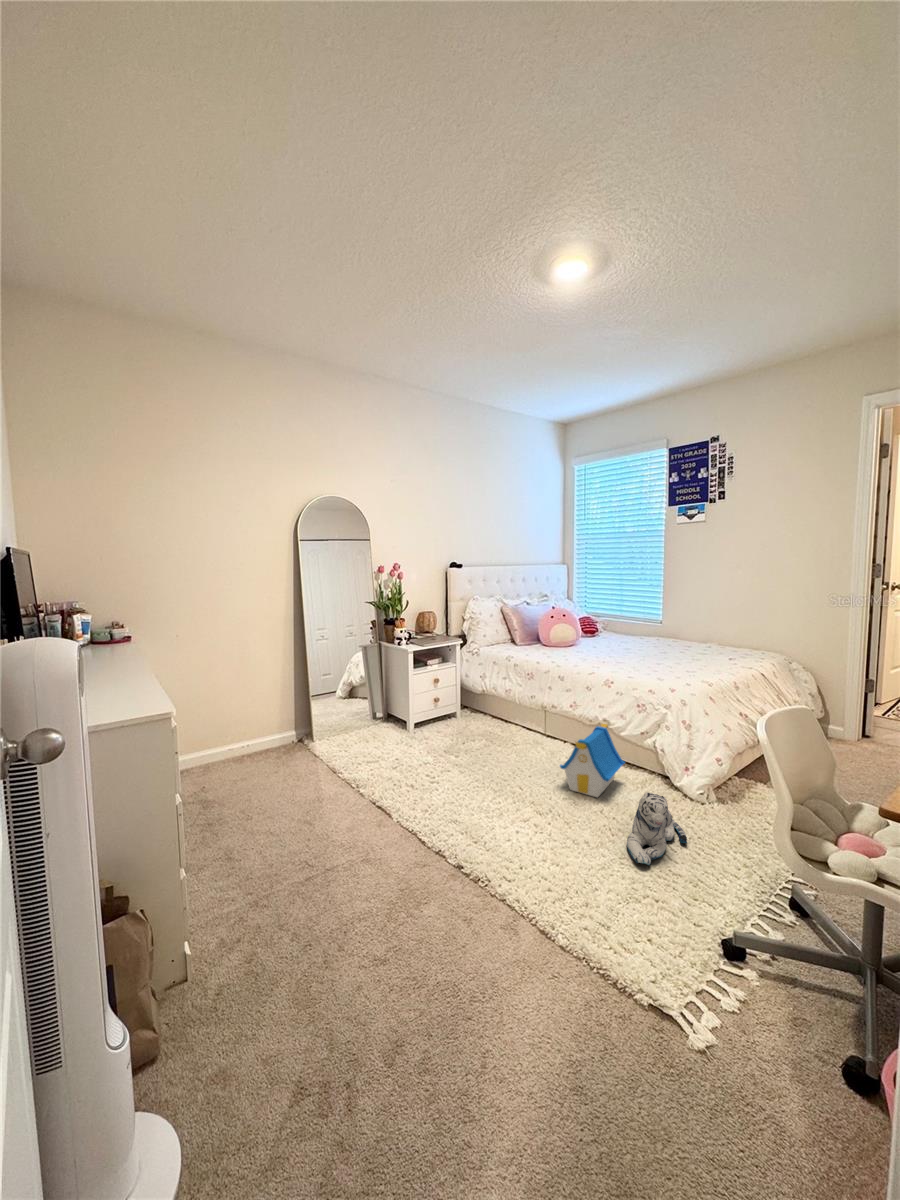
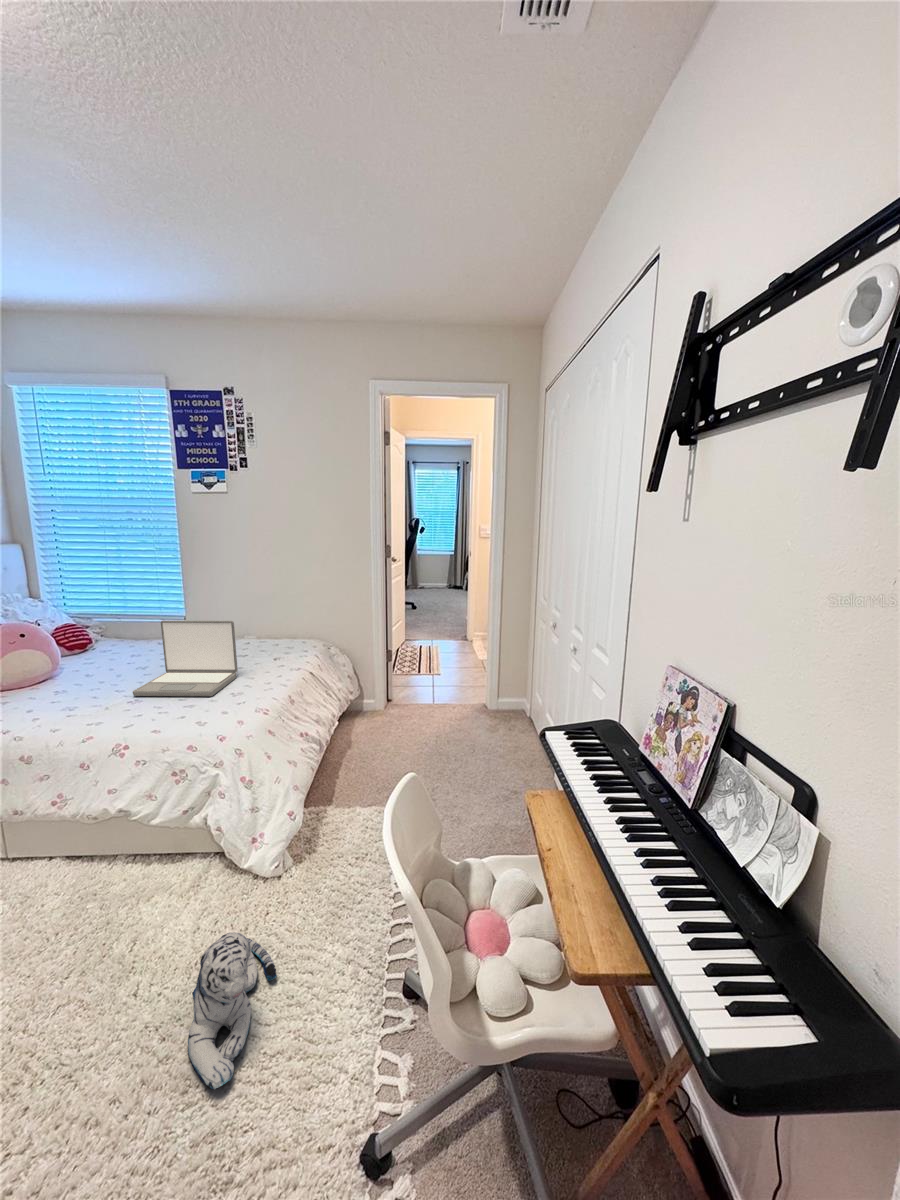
laptop: none [619,613,695,669] -> present [133,620,238,696]
toy house: present [560,724,625,797] -> none [36,822,165,974]

